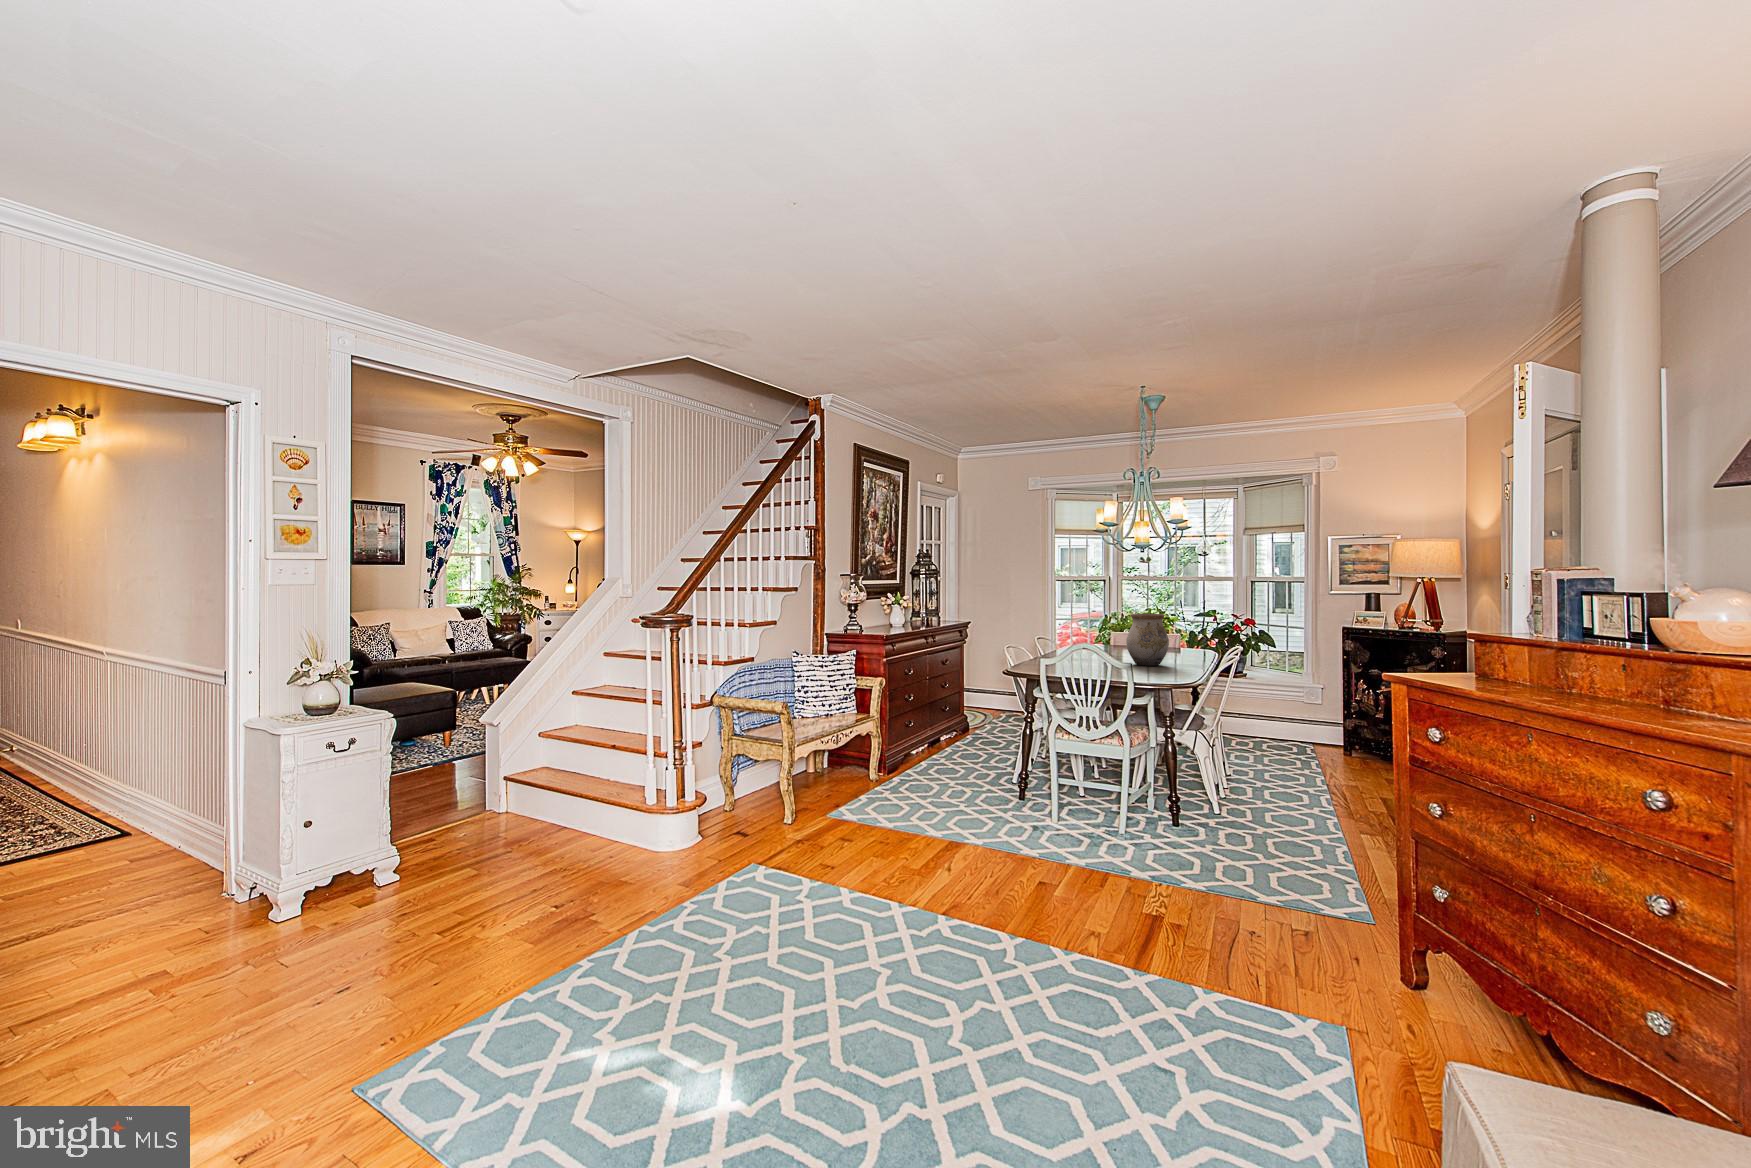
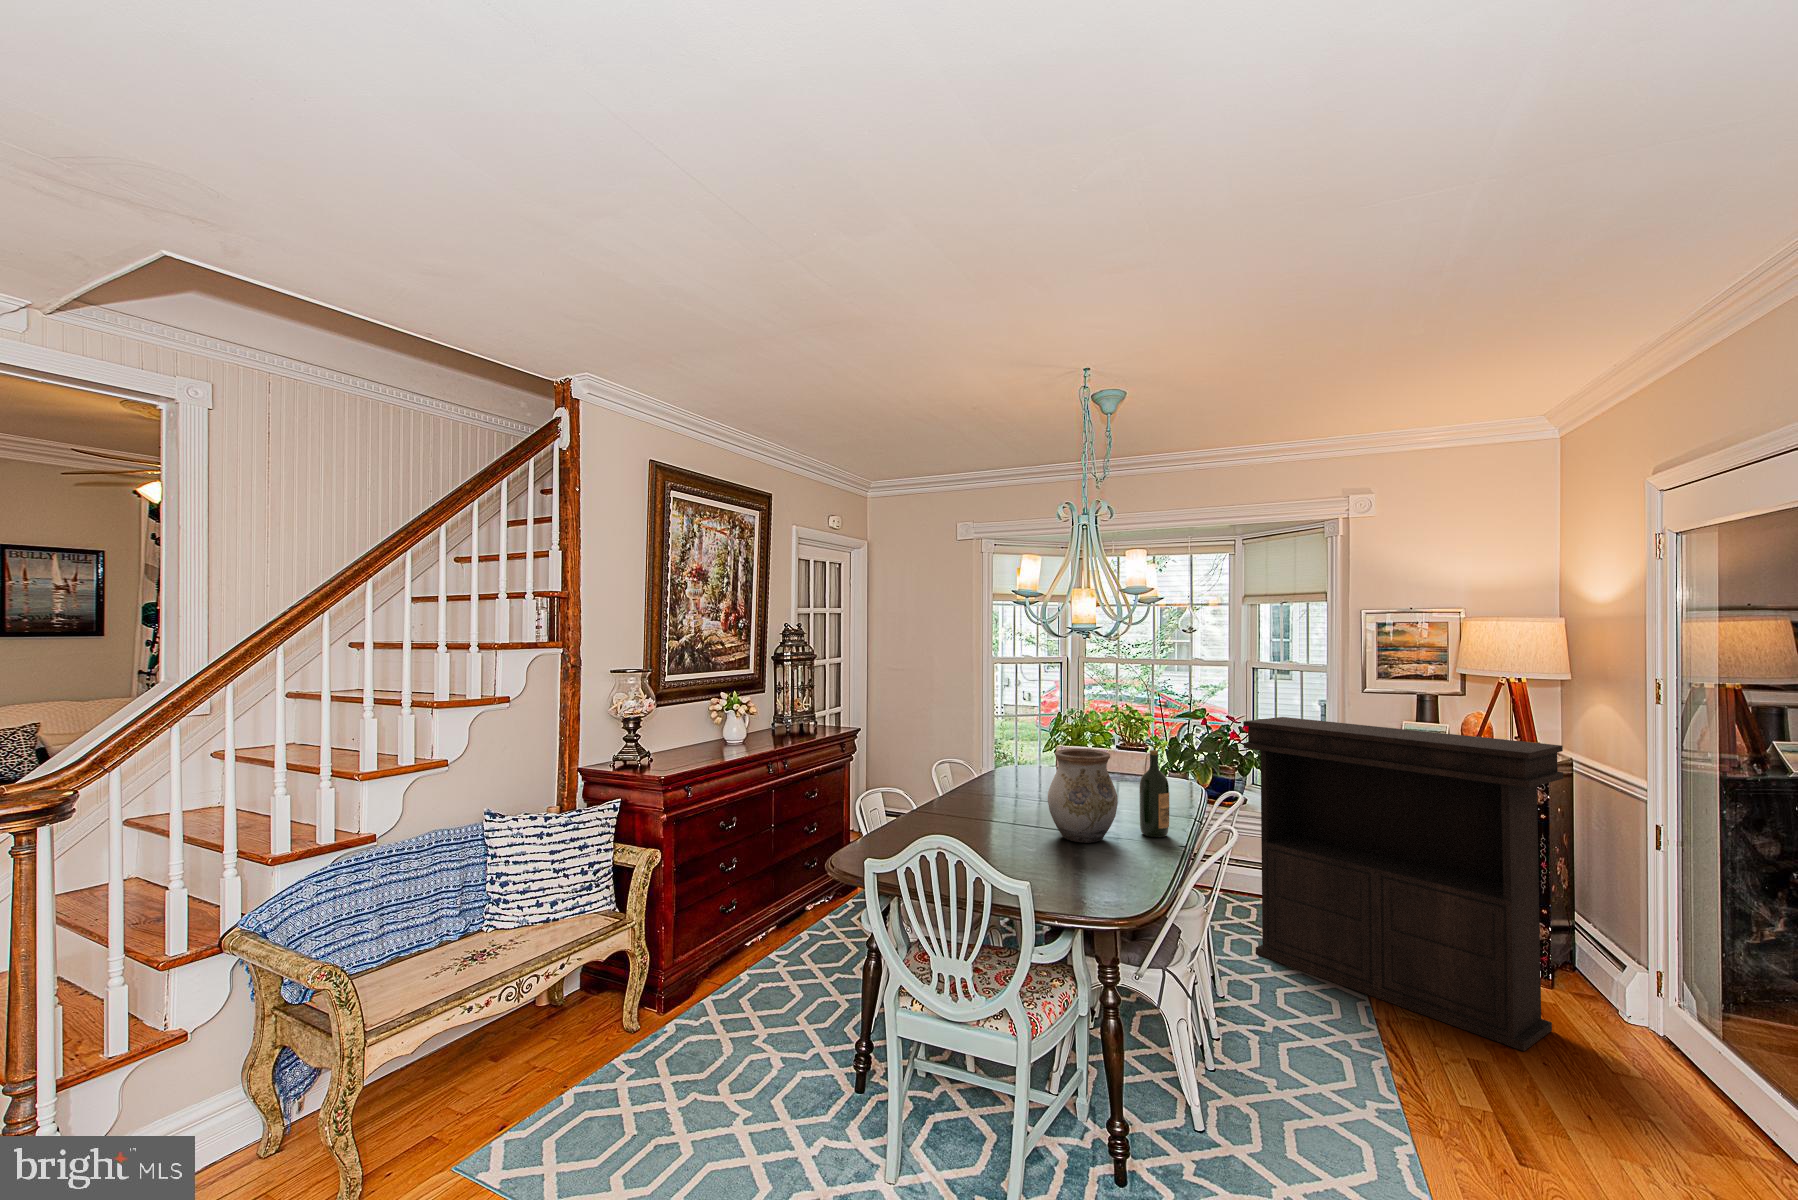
console table: none [1245,608,1444,791] -> present [1243,717,1563,1051]
wine bottle: none [1181,614,1199,665] -> present [1139,750,1169,837]

